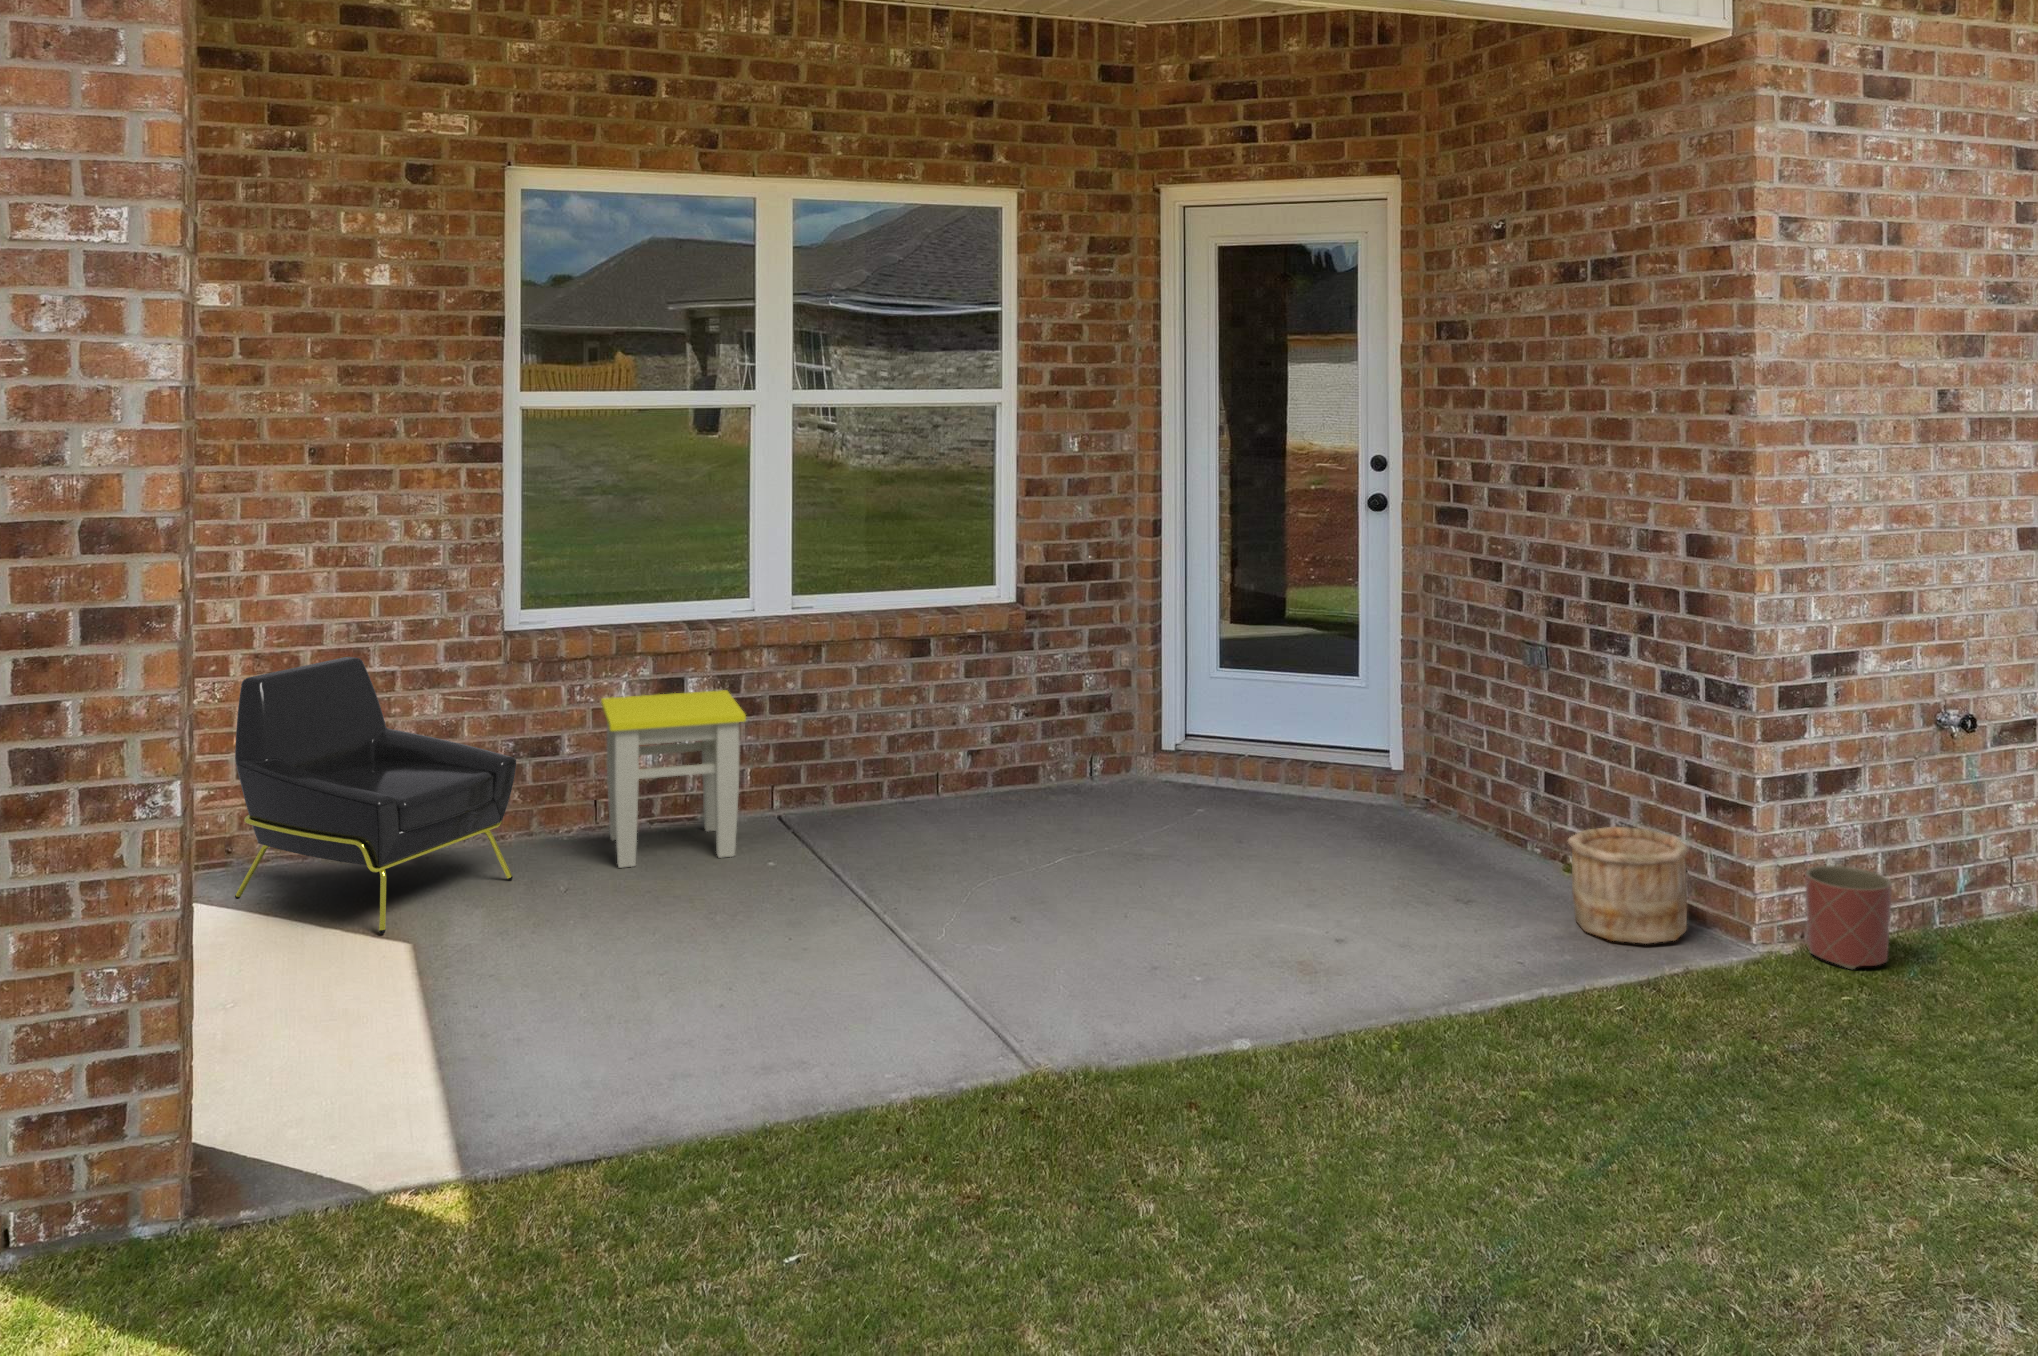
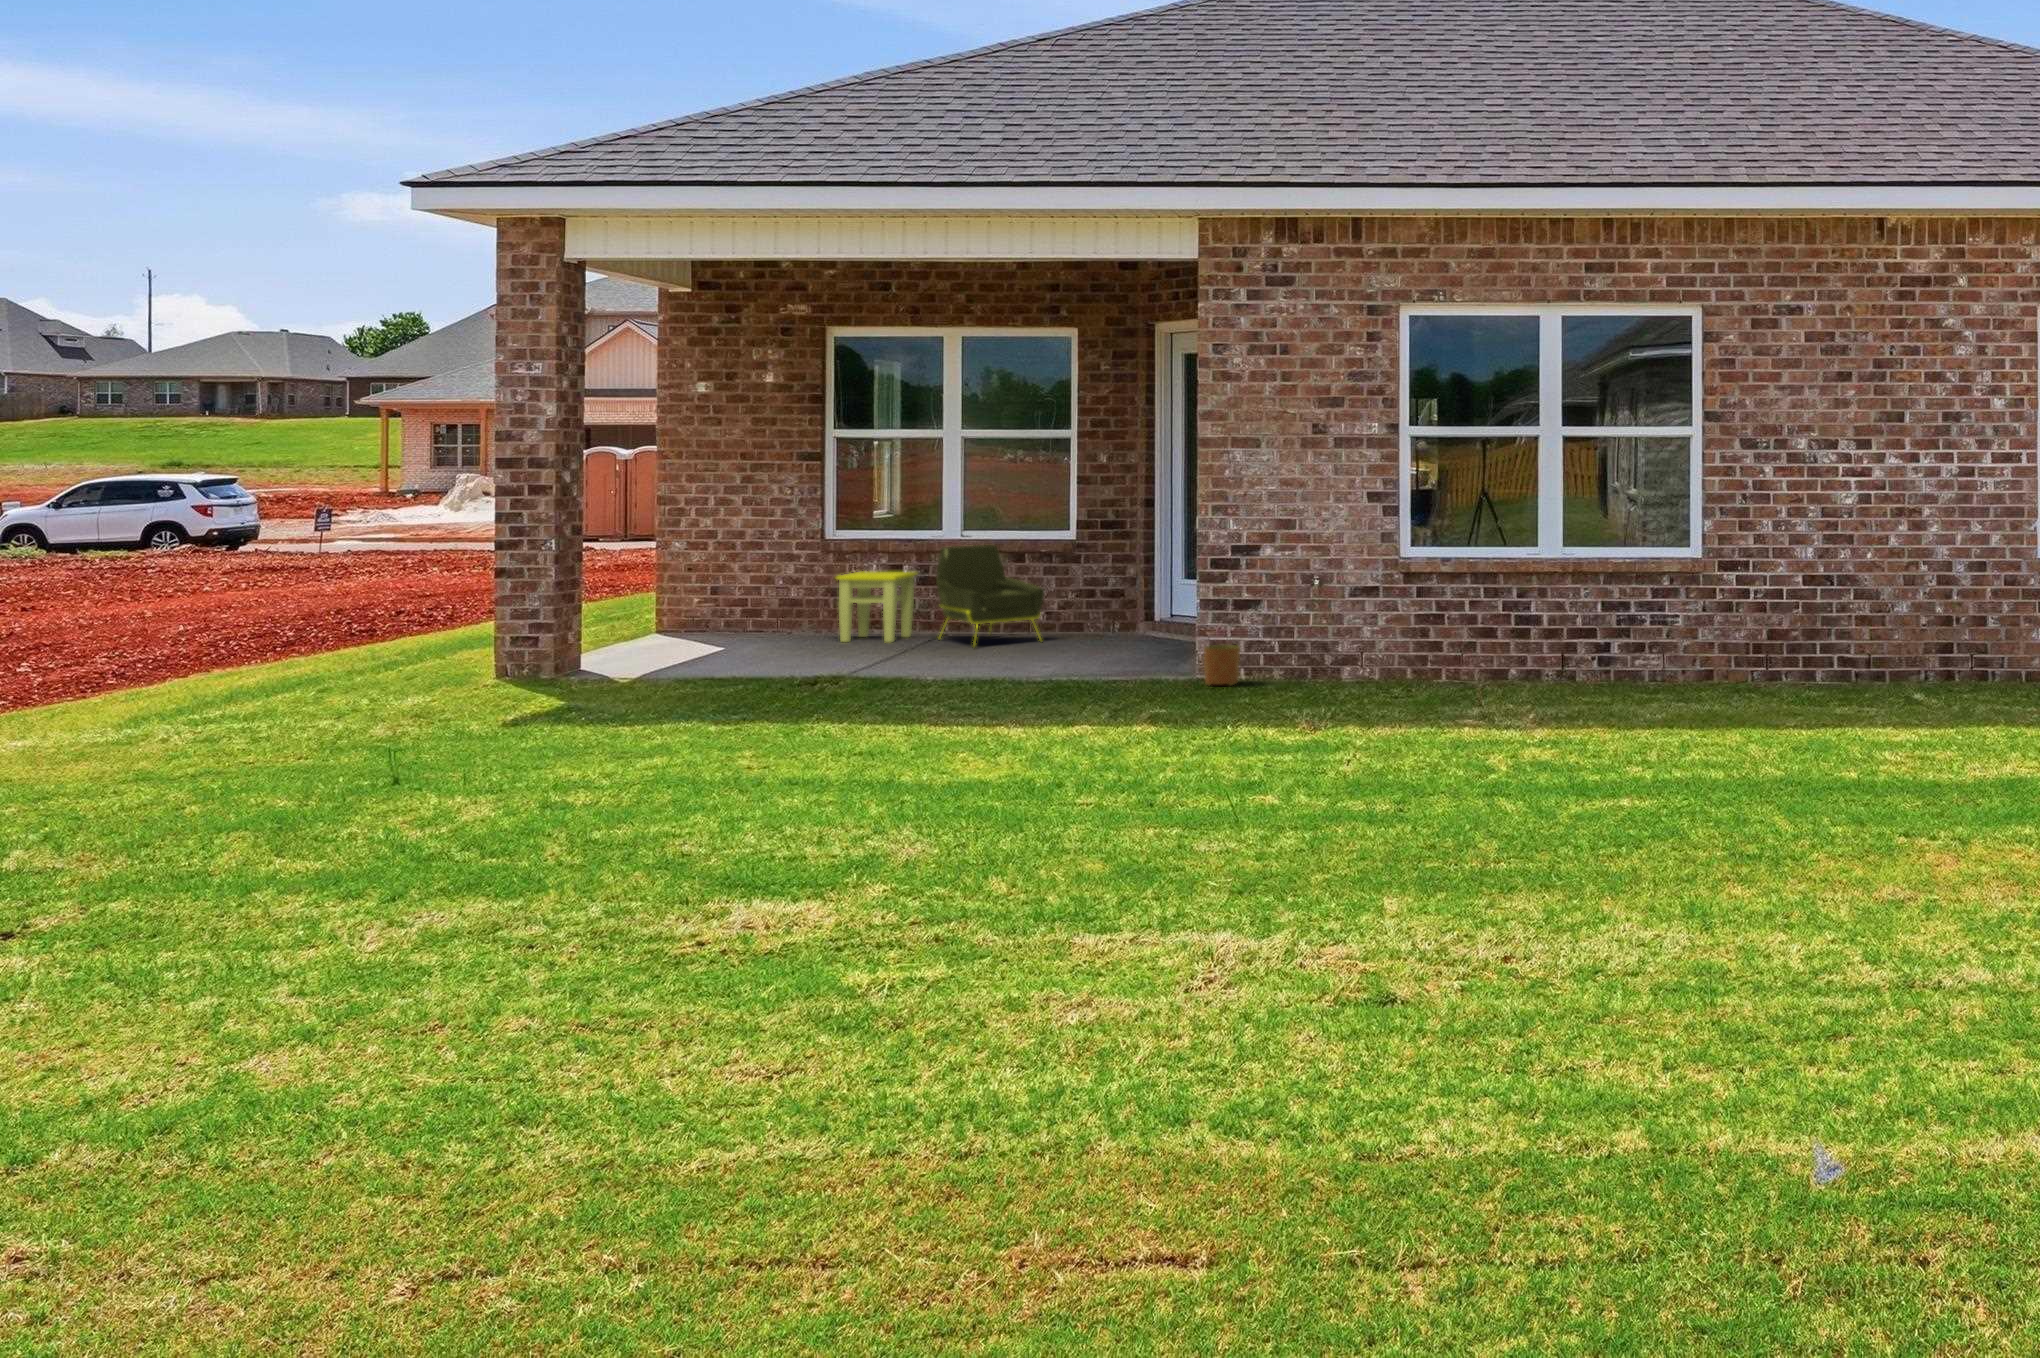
armchair: present [235,657,516,934] -> present [936,545,1045,644]
wooden bucket: present [1568,827,1688,944] -> none [1140,631,1193,676]

